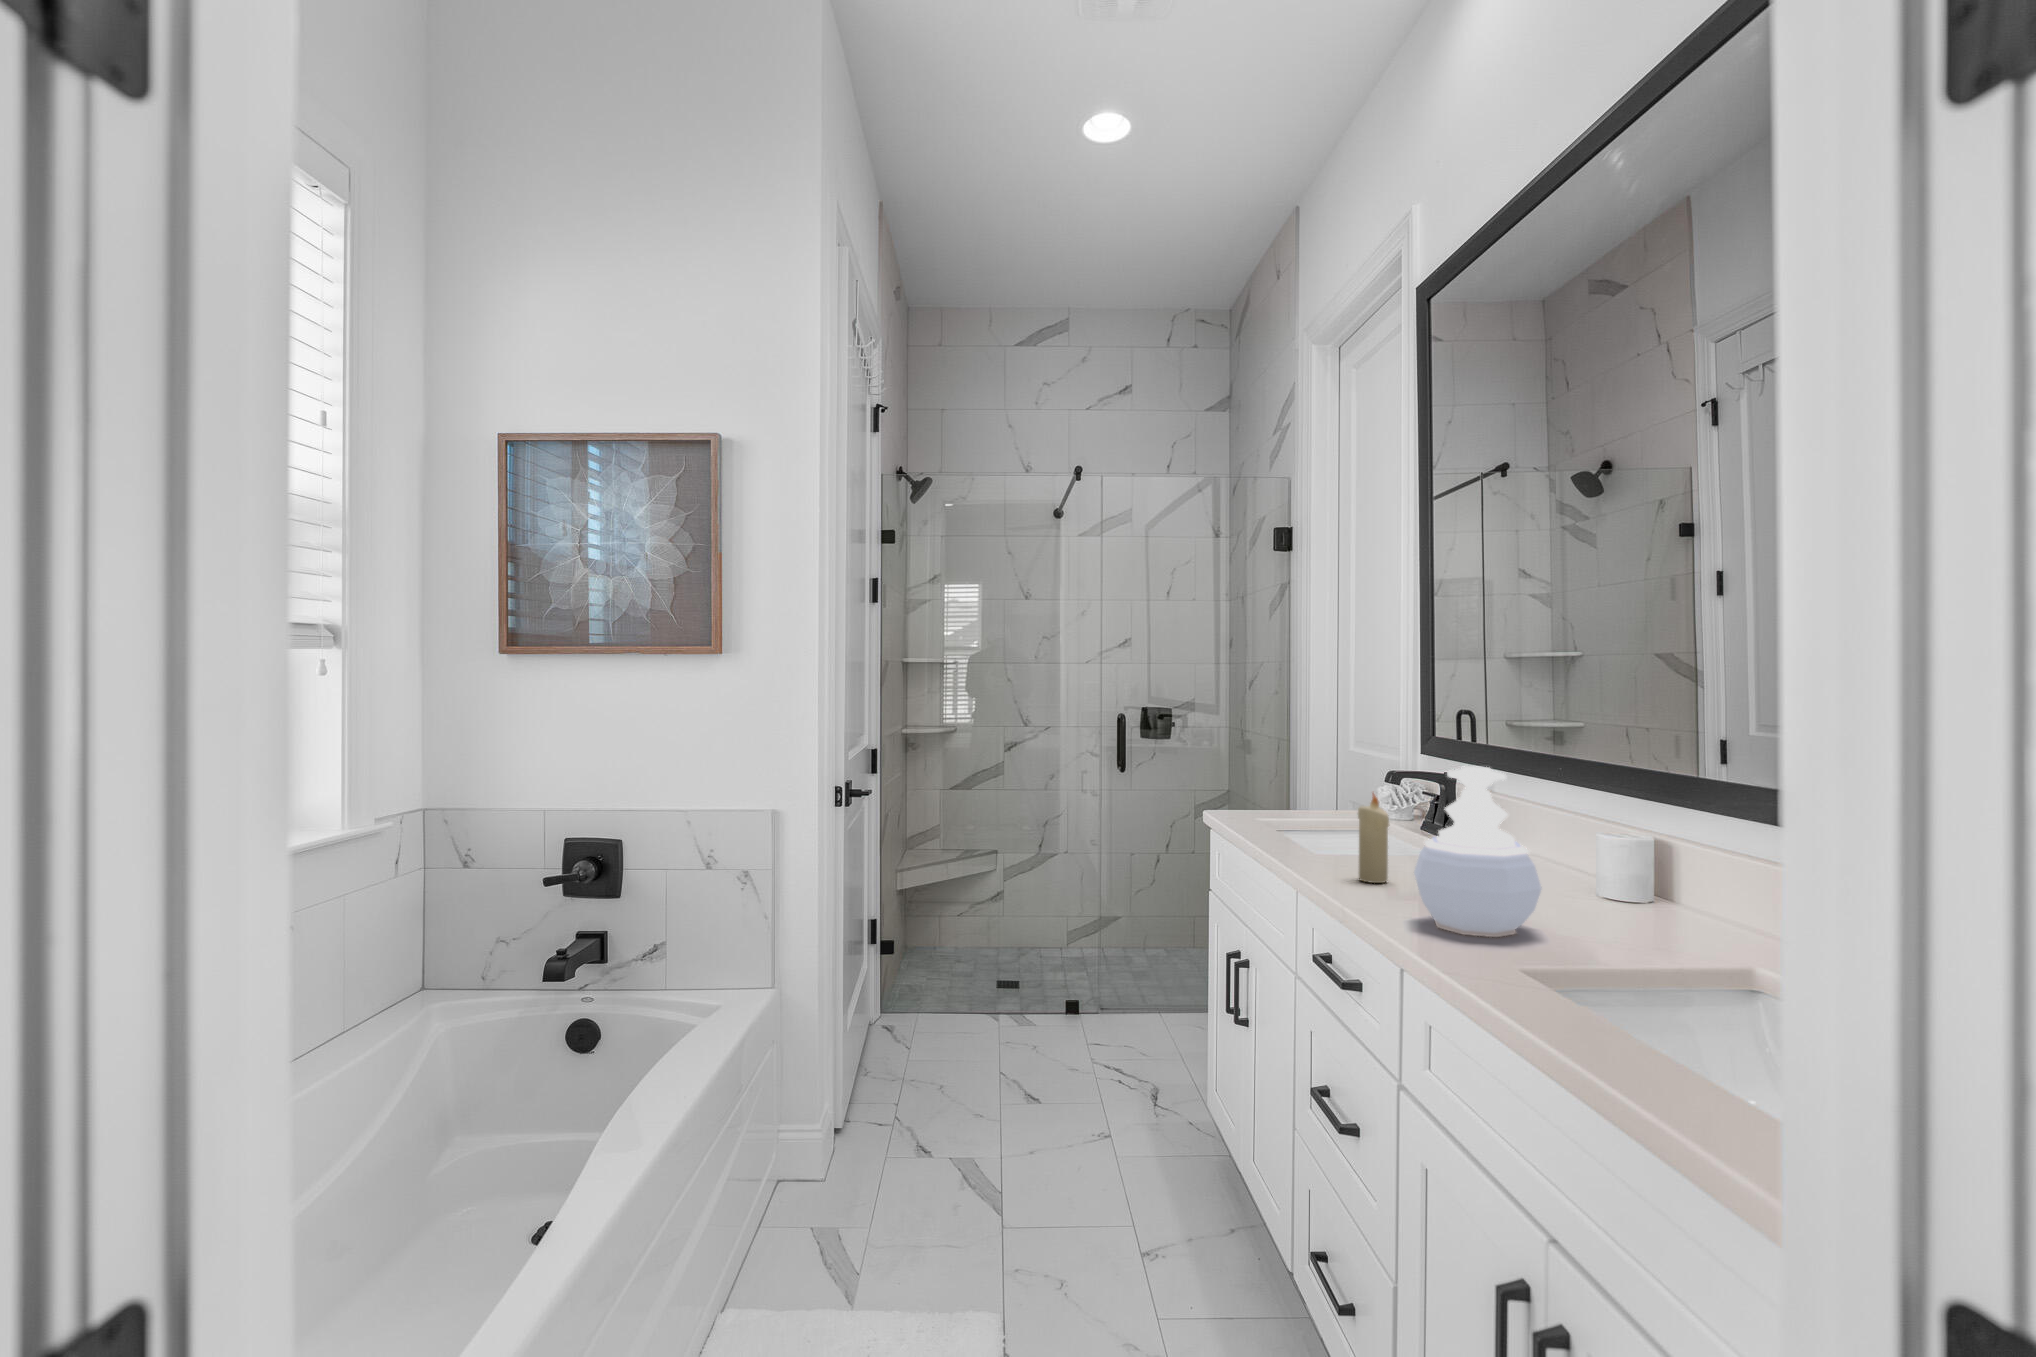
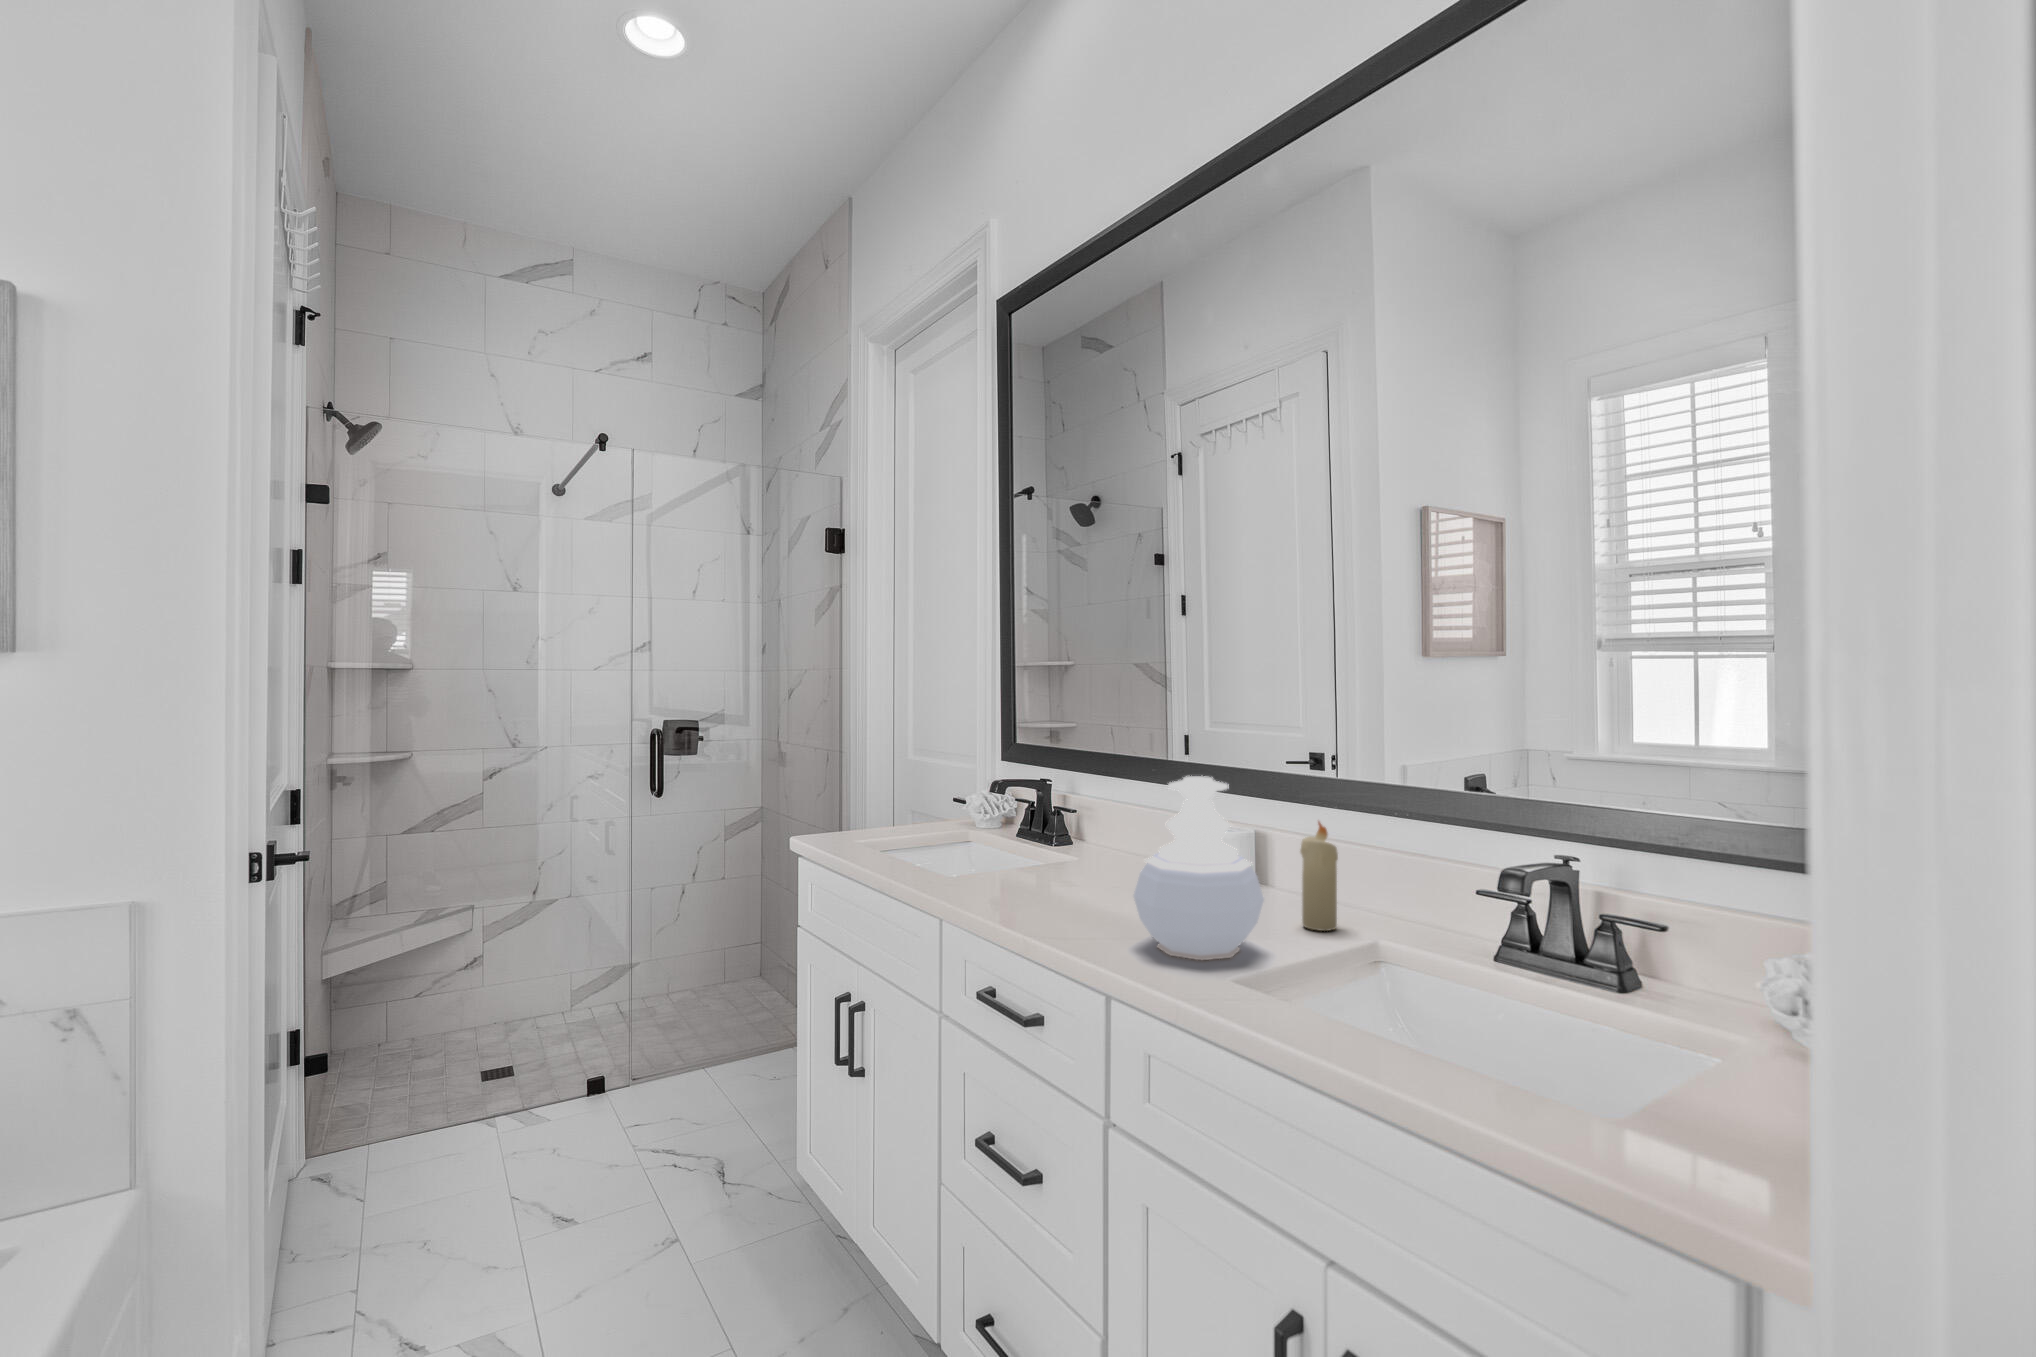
candle: present [1358,793,1390,883] -> present [1300,822,1338,931]

